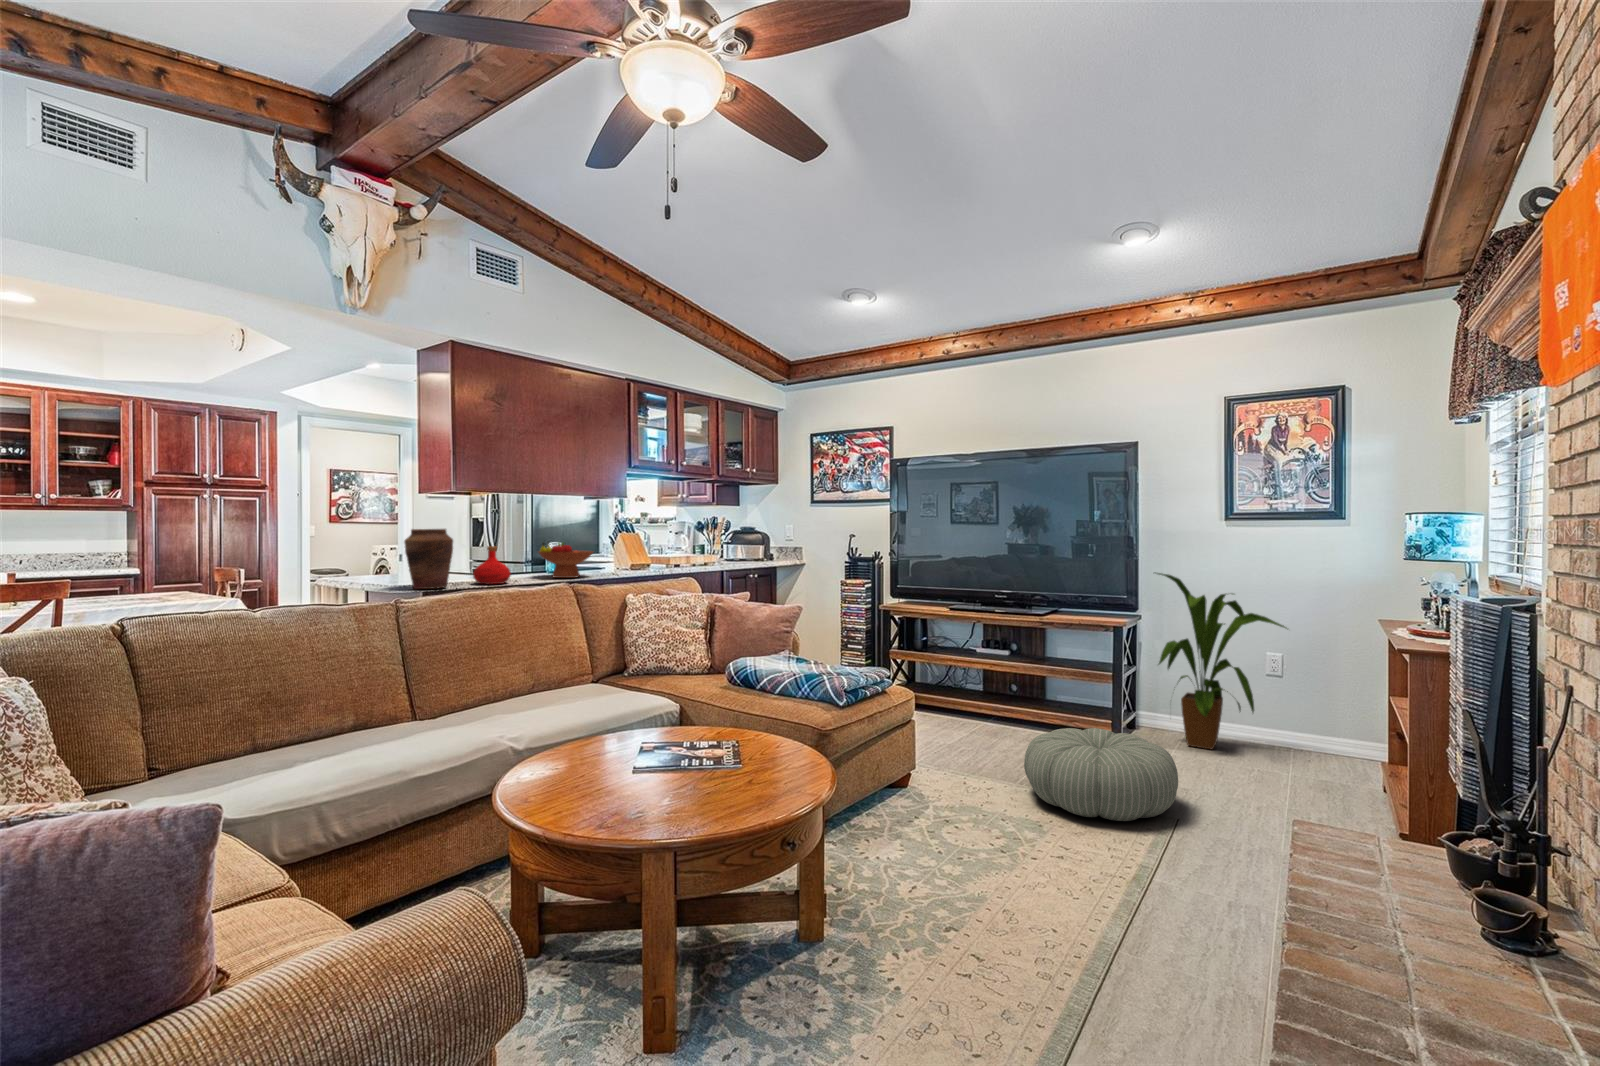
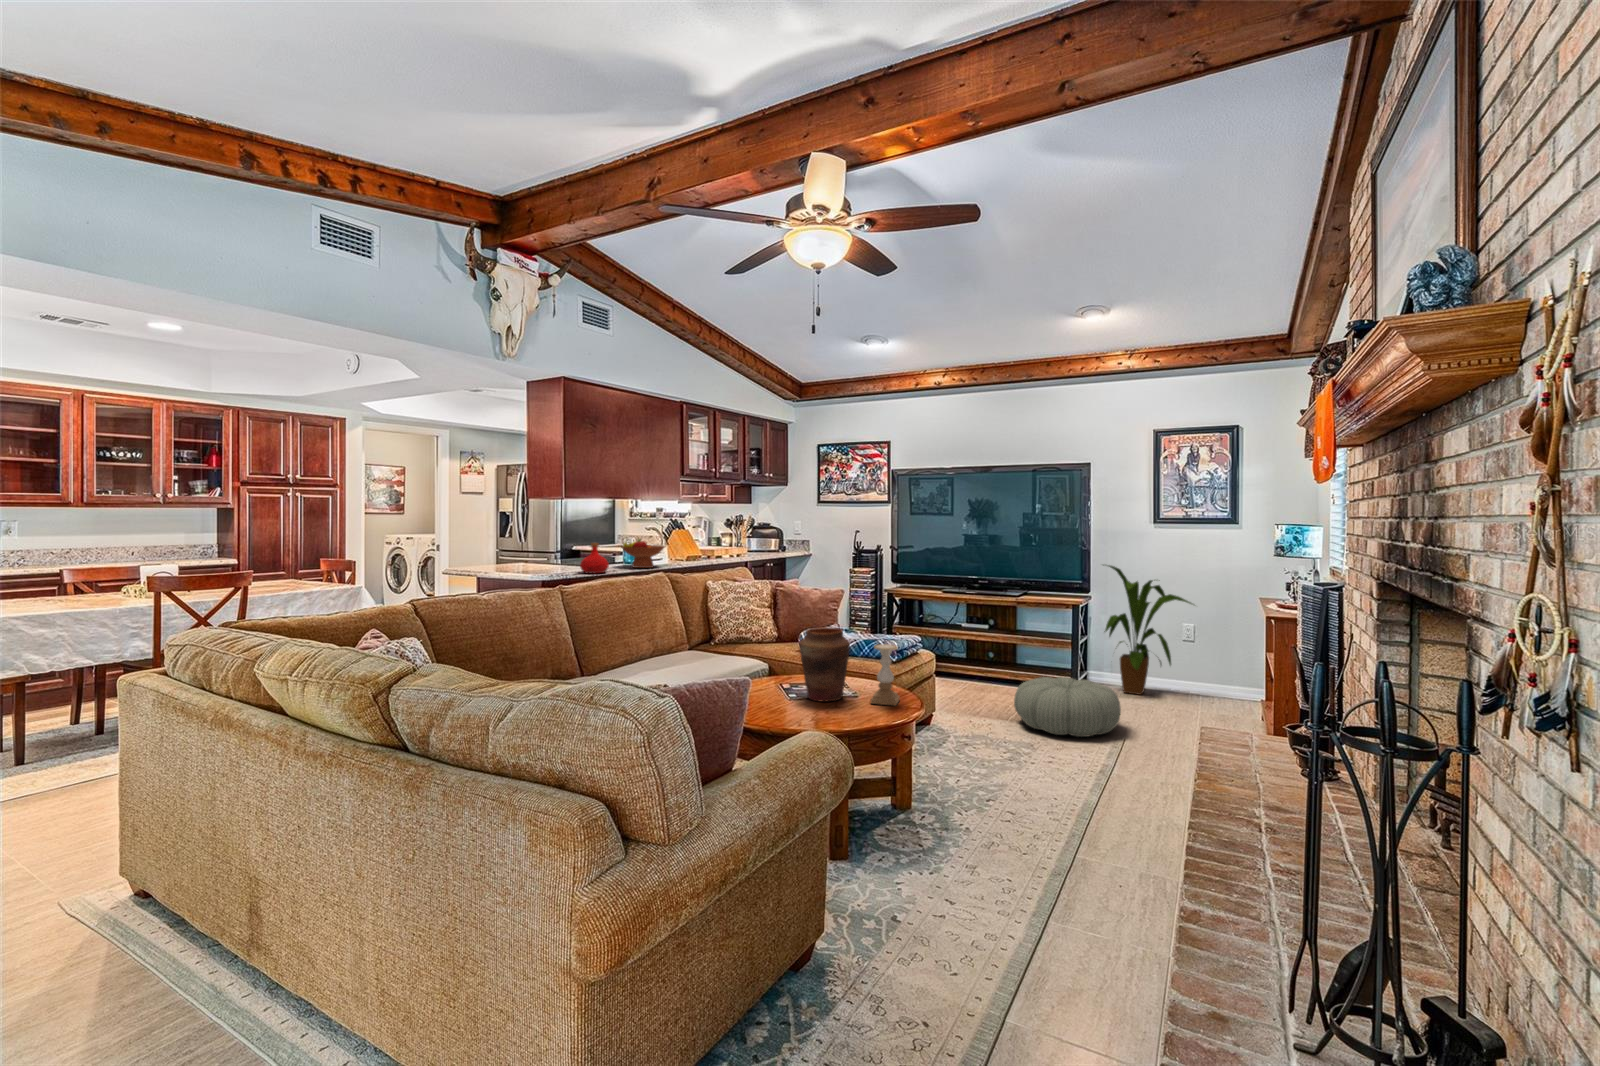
vase: present [404,529,453,589] -> present [800,627,850,701]
candle holder: none [744,693,796,795] -> present [871,644,900,706]

